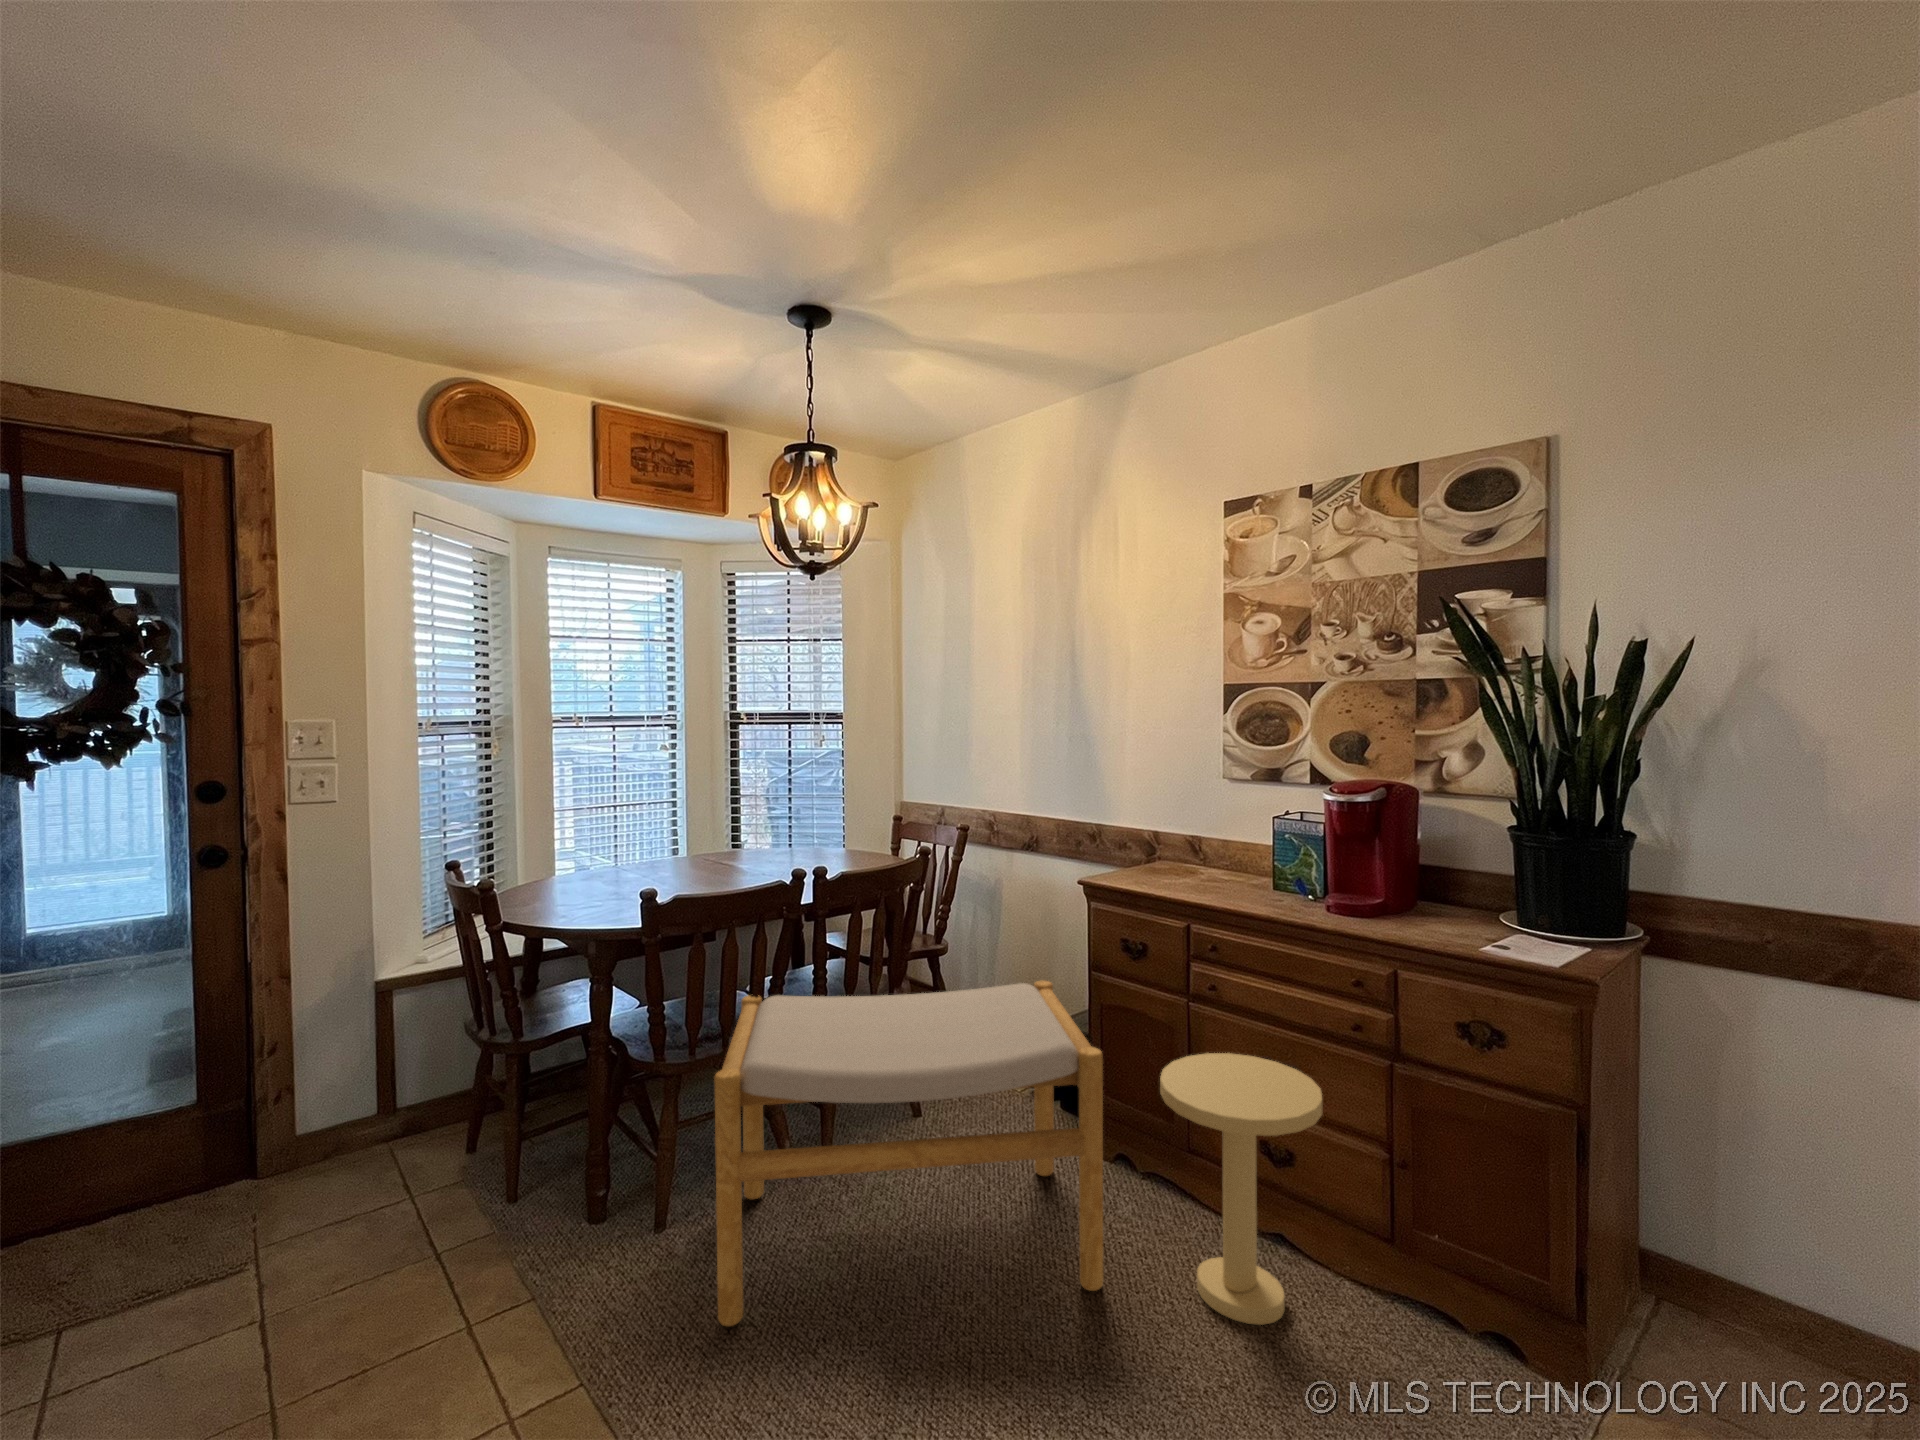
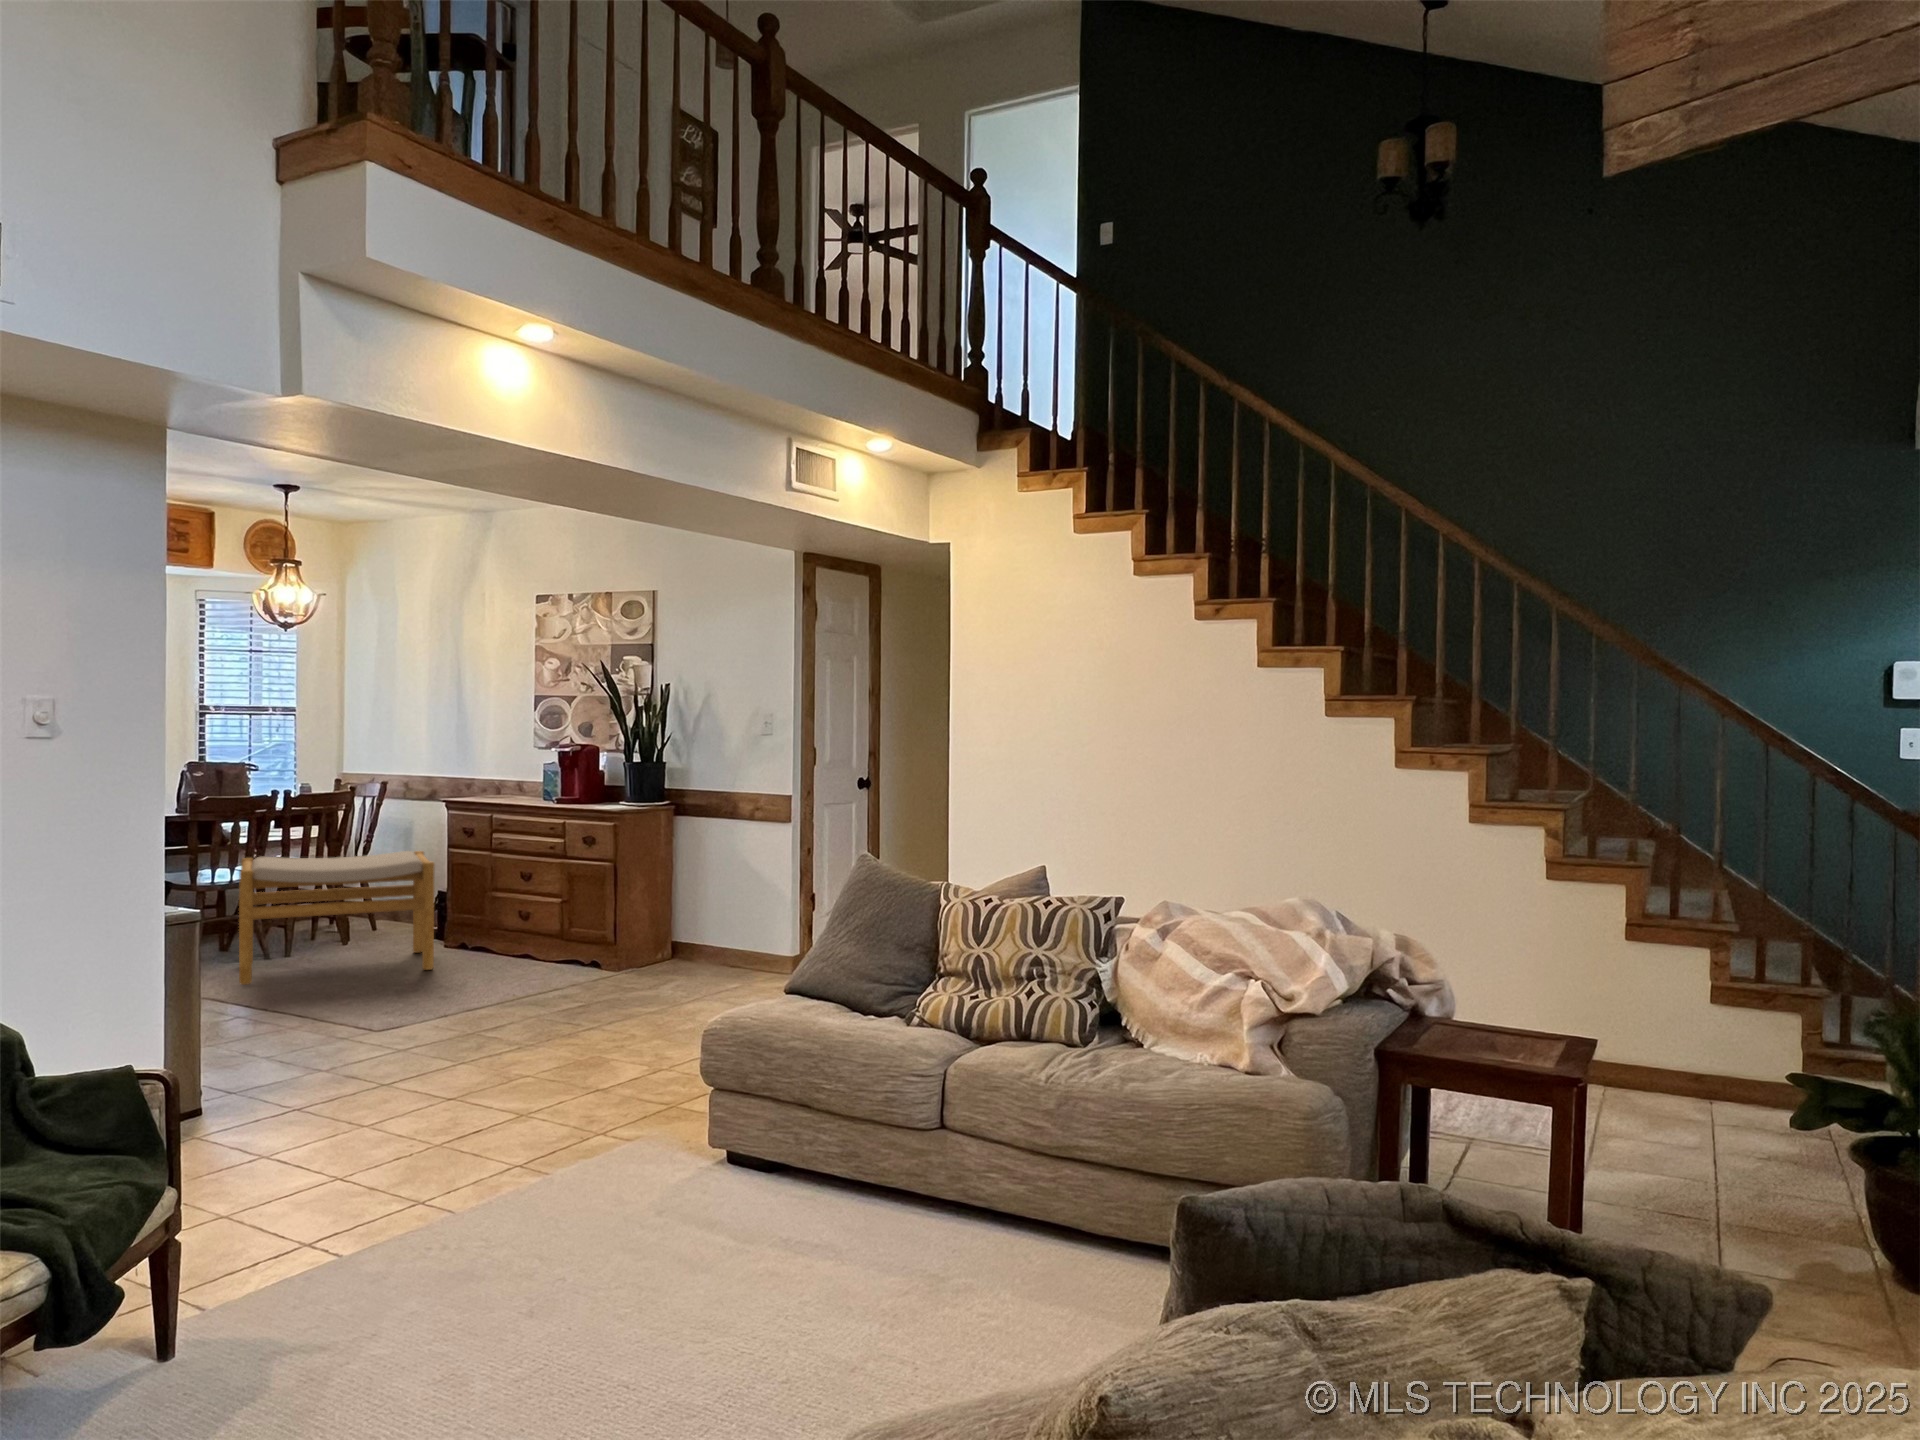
side table: present [1160,1053,1322,1325] -> none [462,869,534,970]

